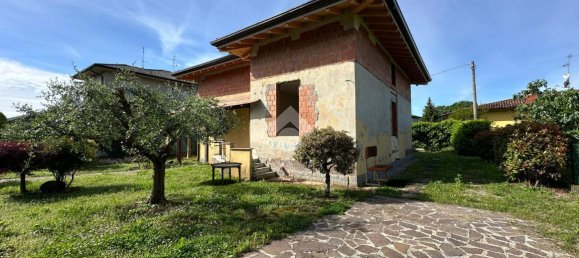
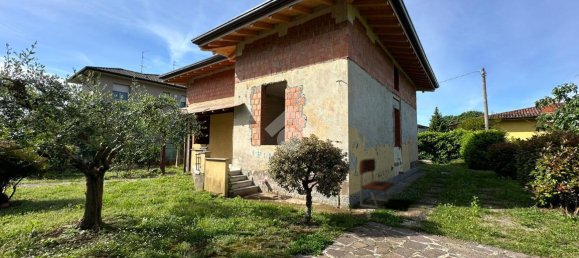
round table: present [211,162,242,185] -> none [179,174,217,202]

